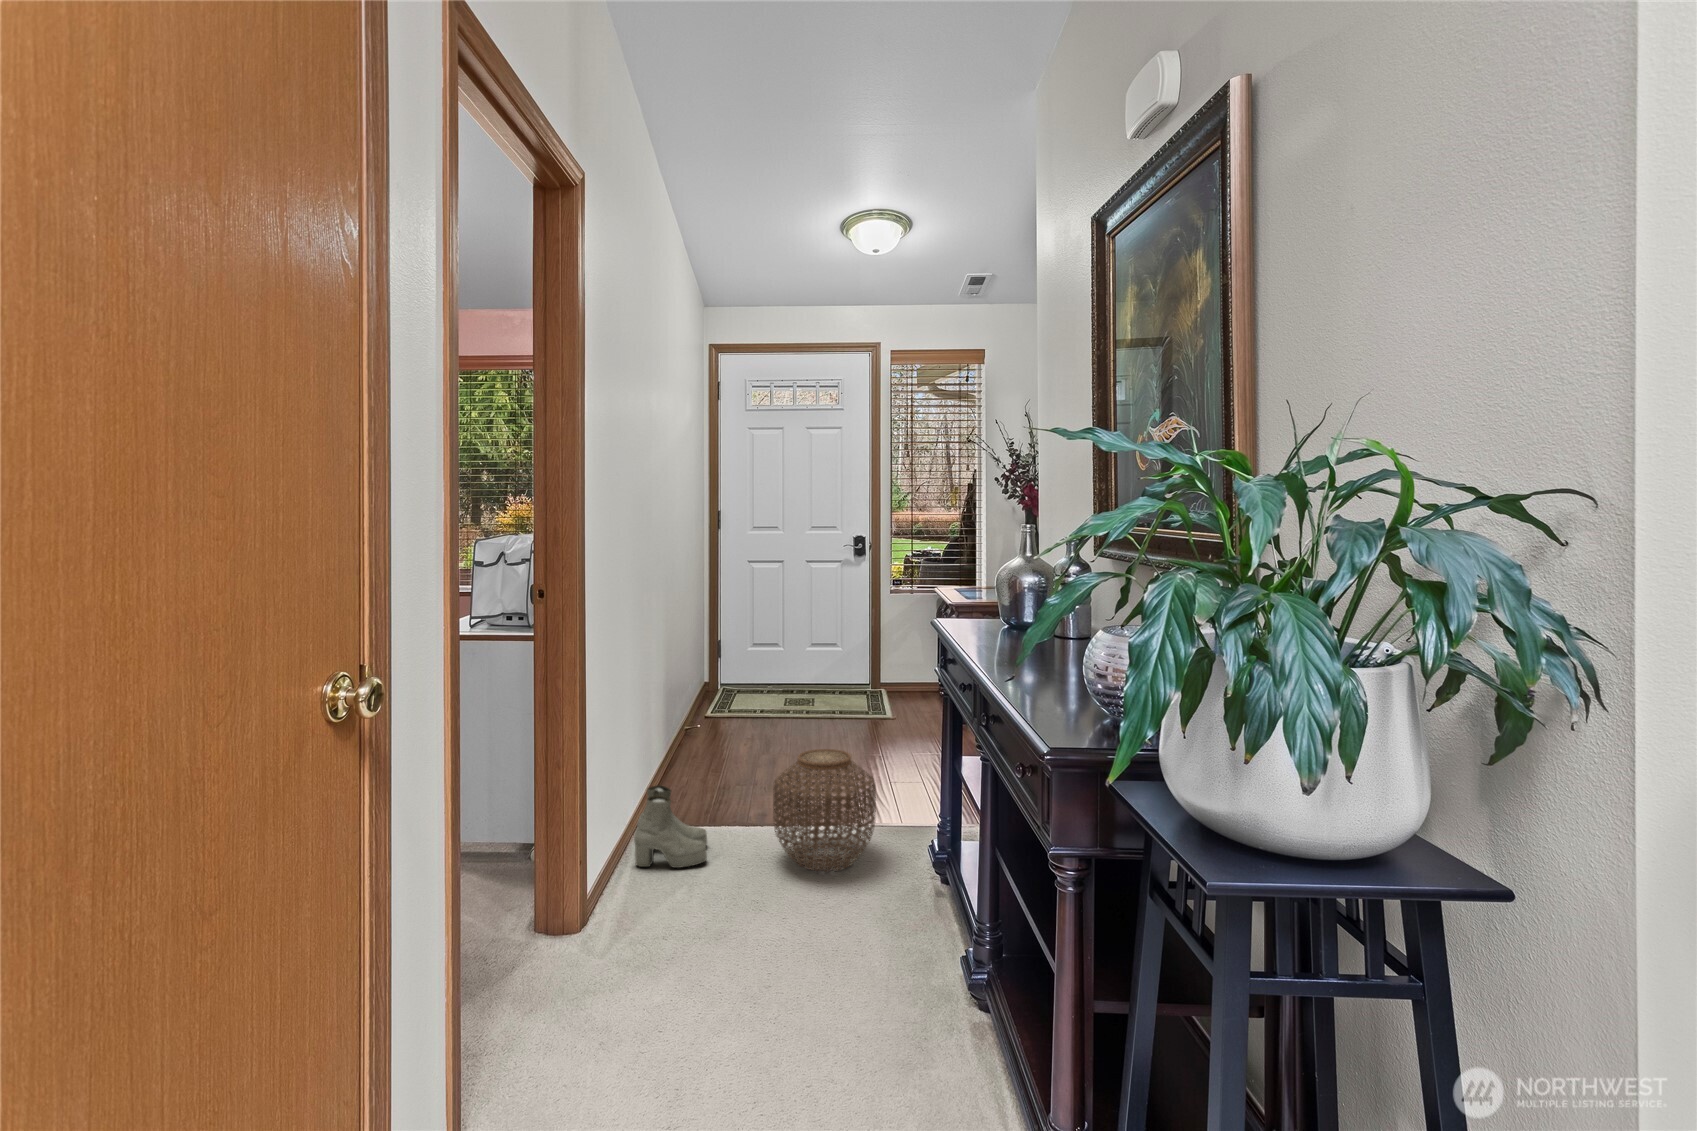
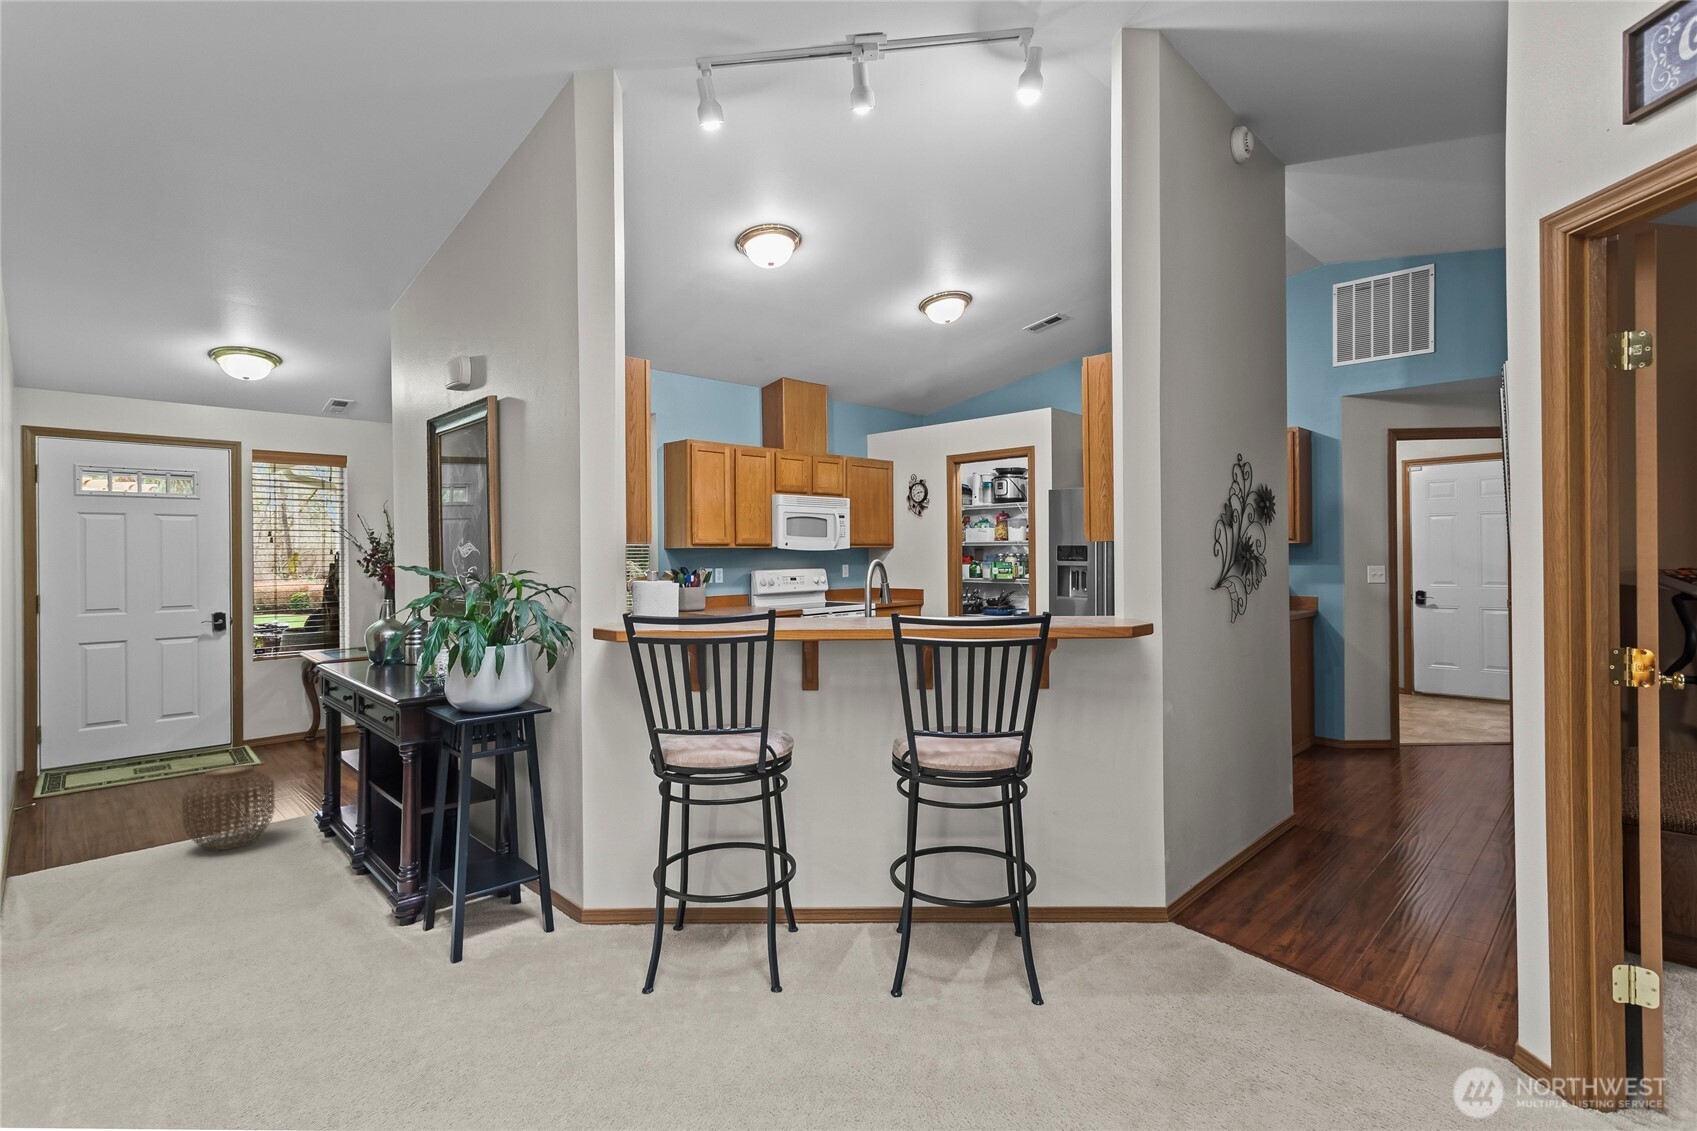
boots: present [634,785,707,868] -> none [34,821,118,883]

